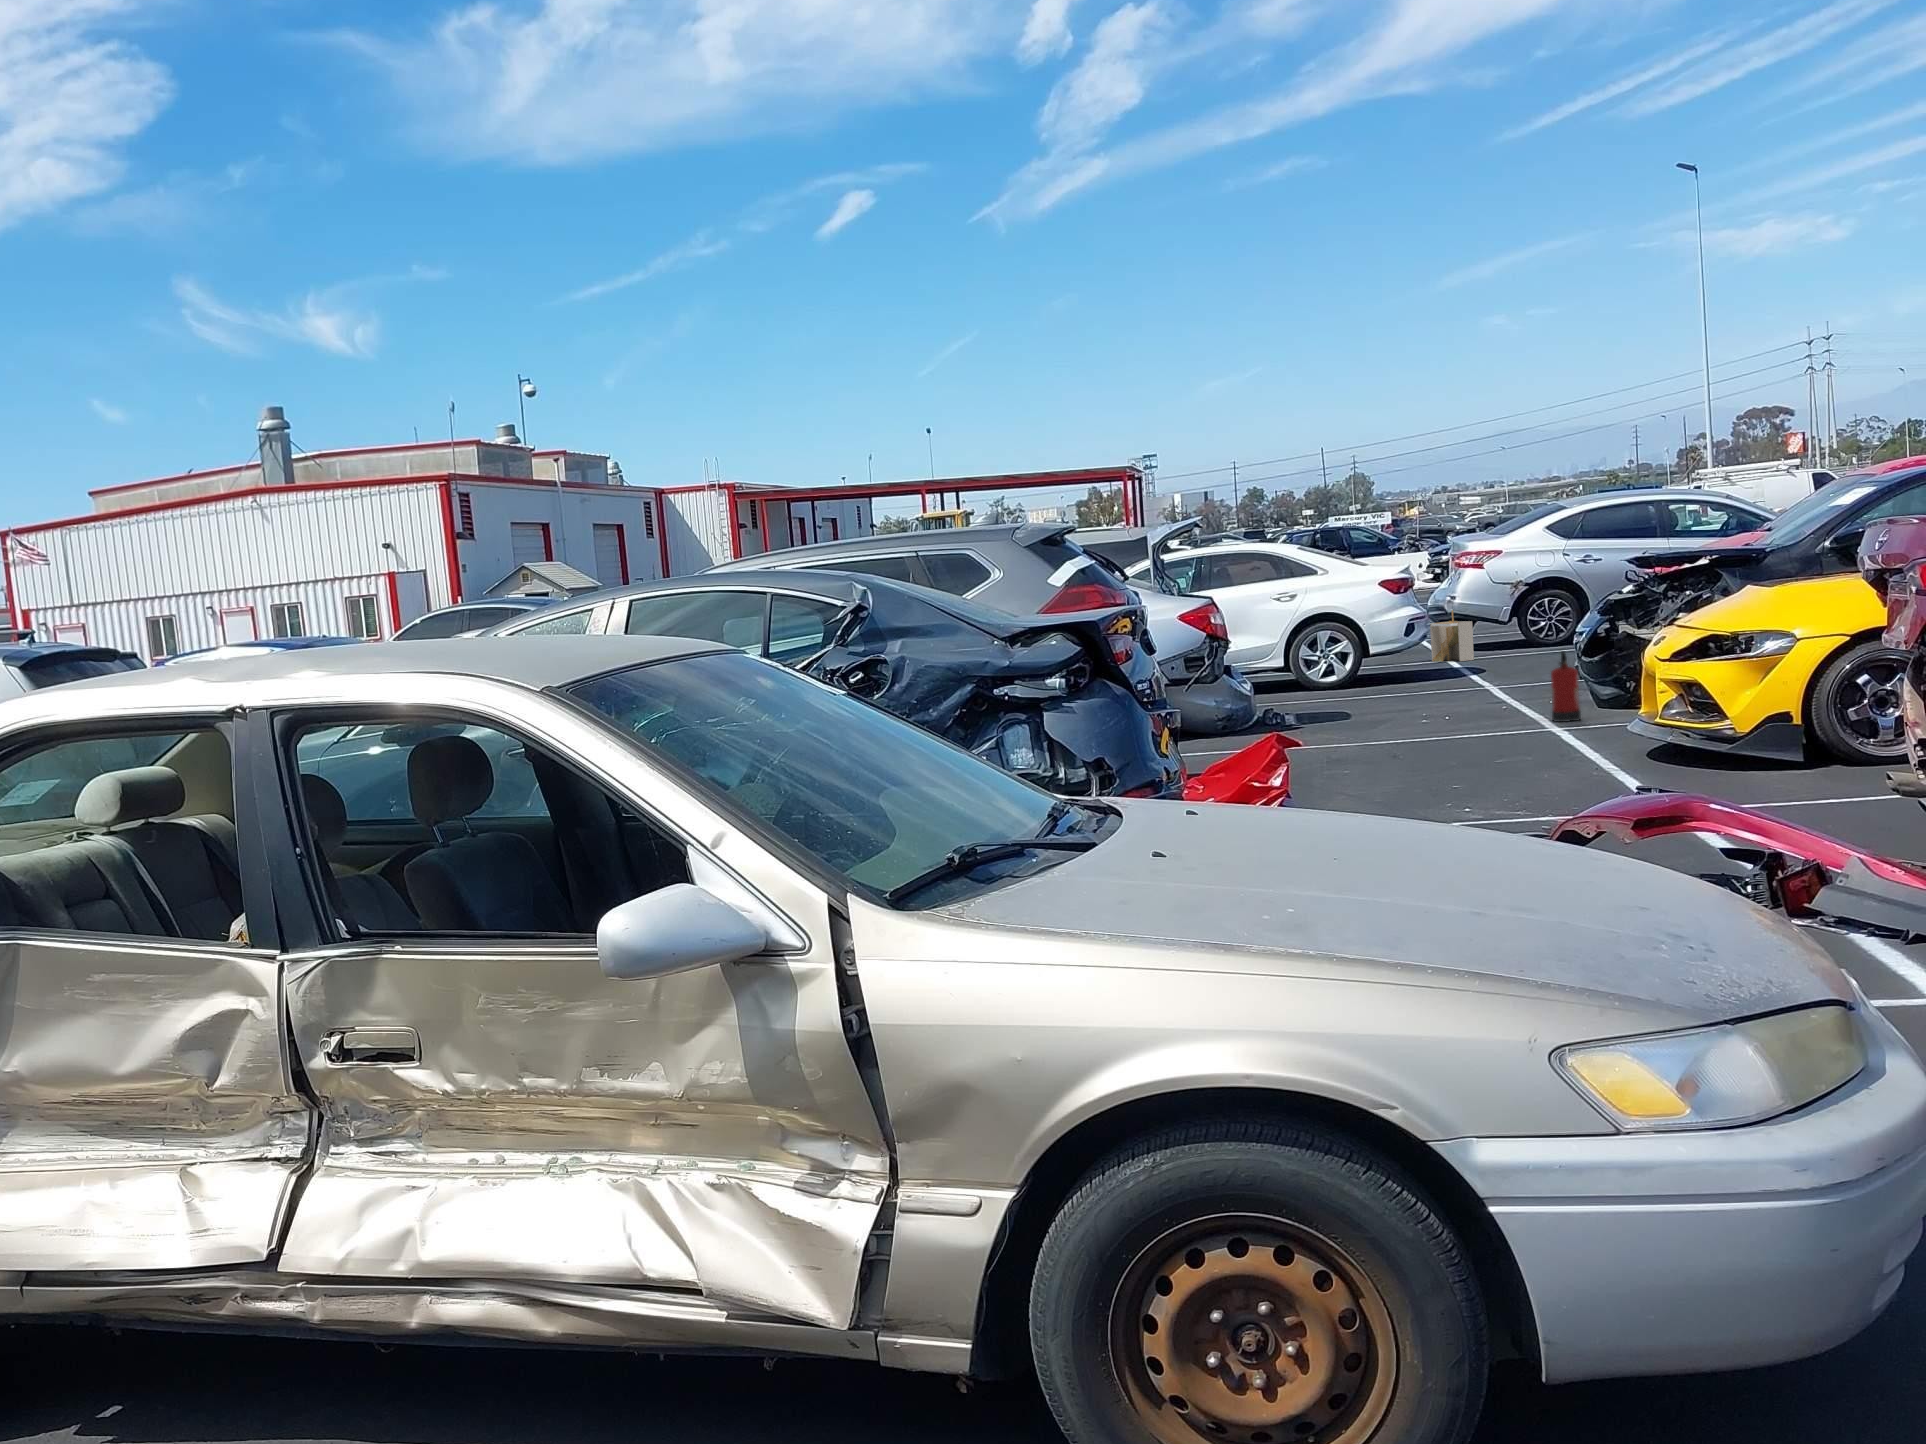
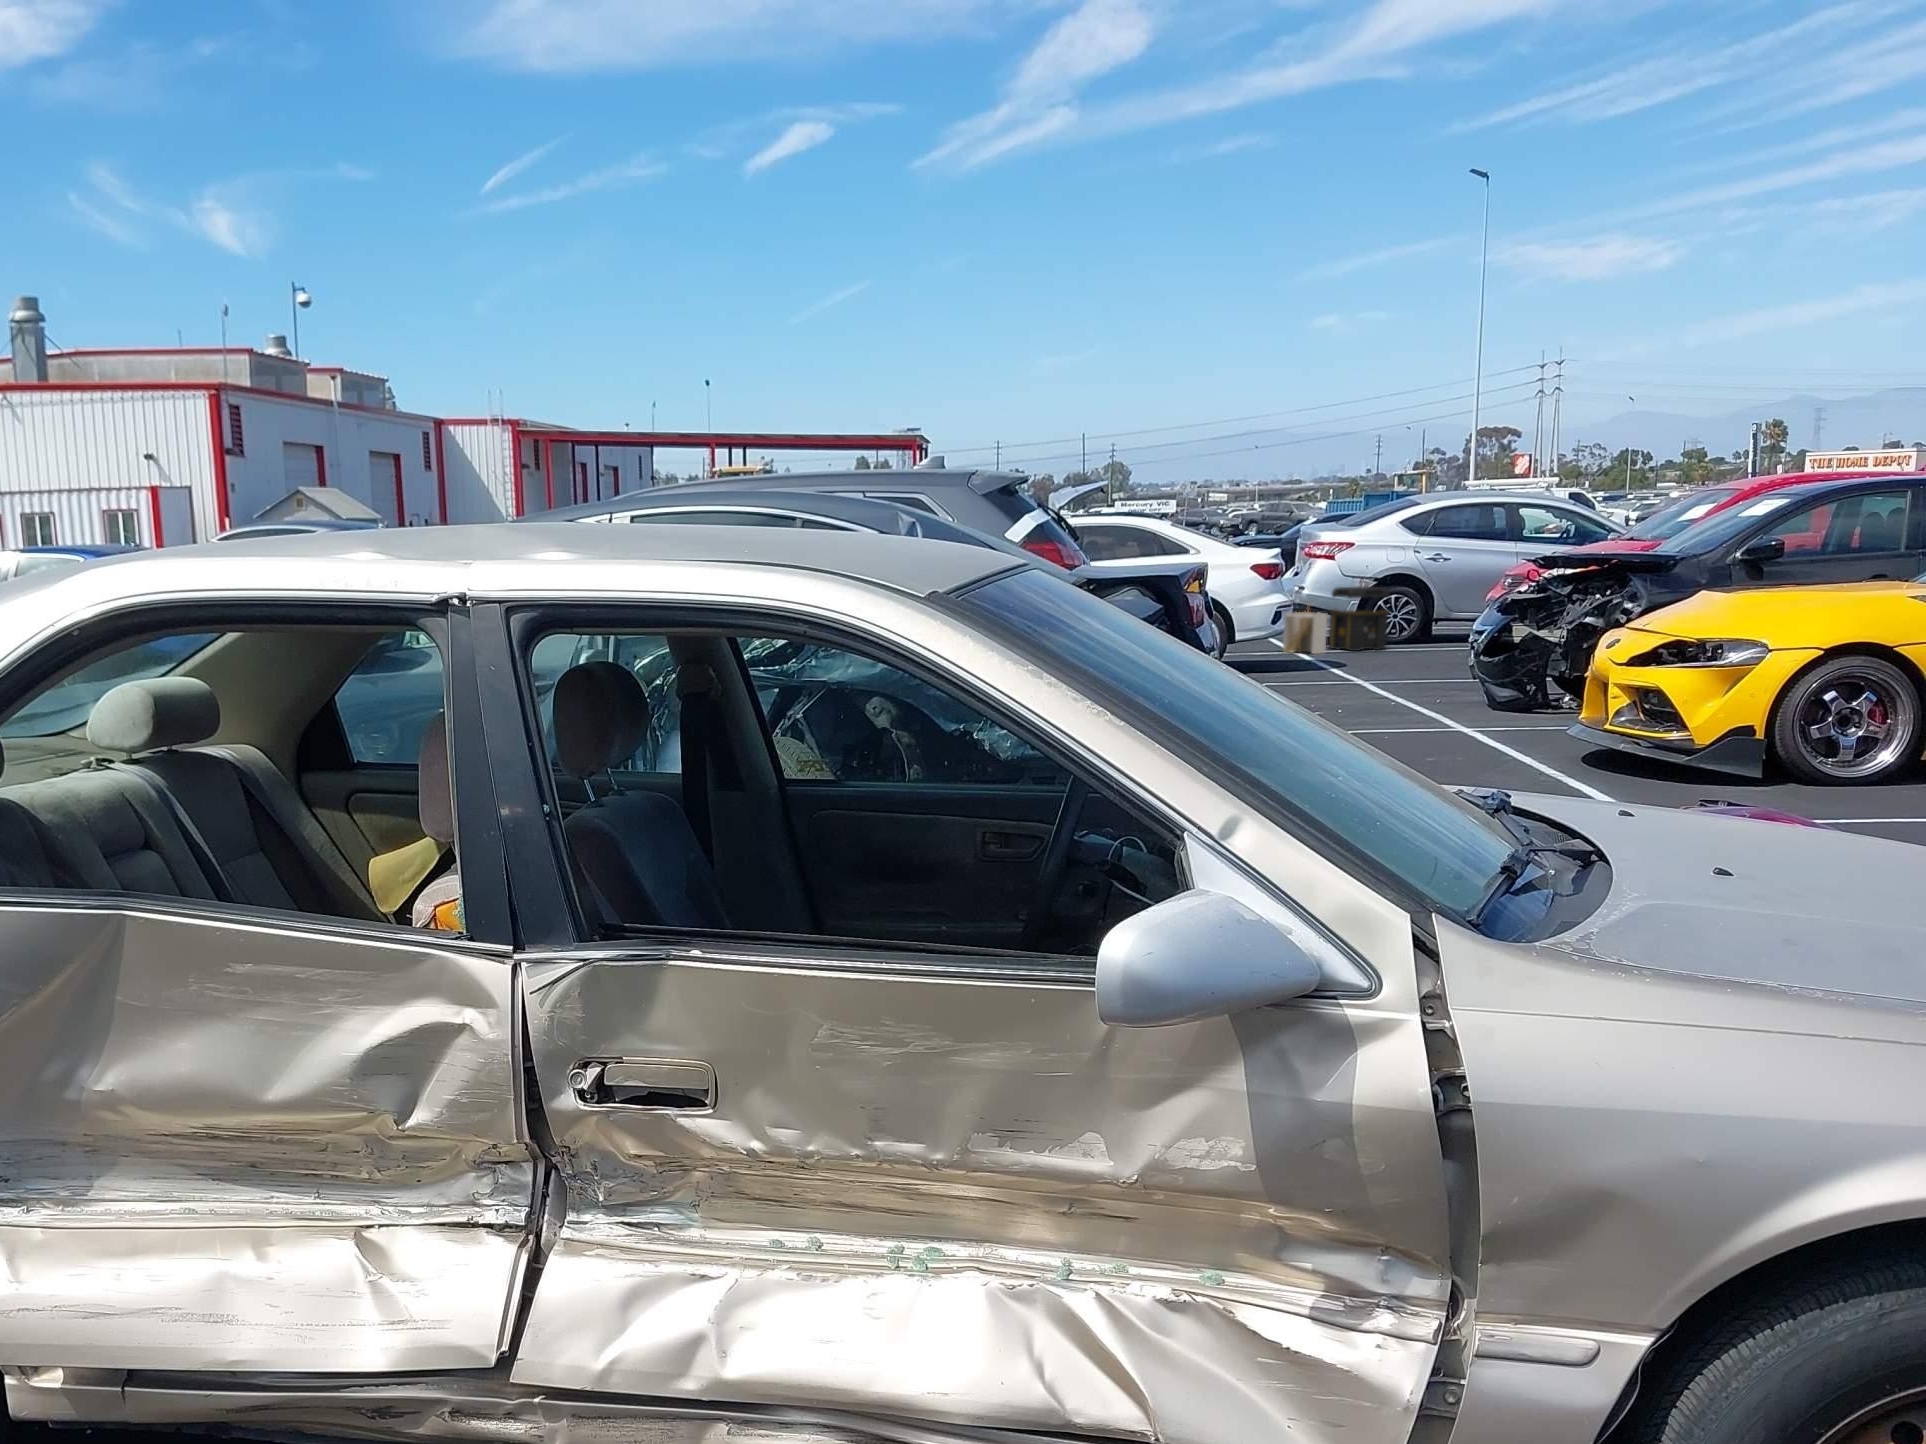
toolbox: none [1478,593,1538,656] -> present [1329,587,1390,651]
fire extinguisher: present [1551,652,1581,722] -> none [1450,649,1481,723]

